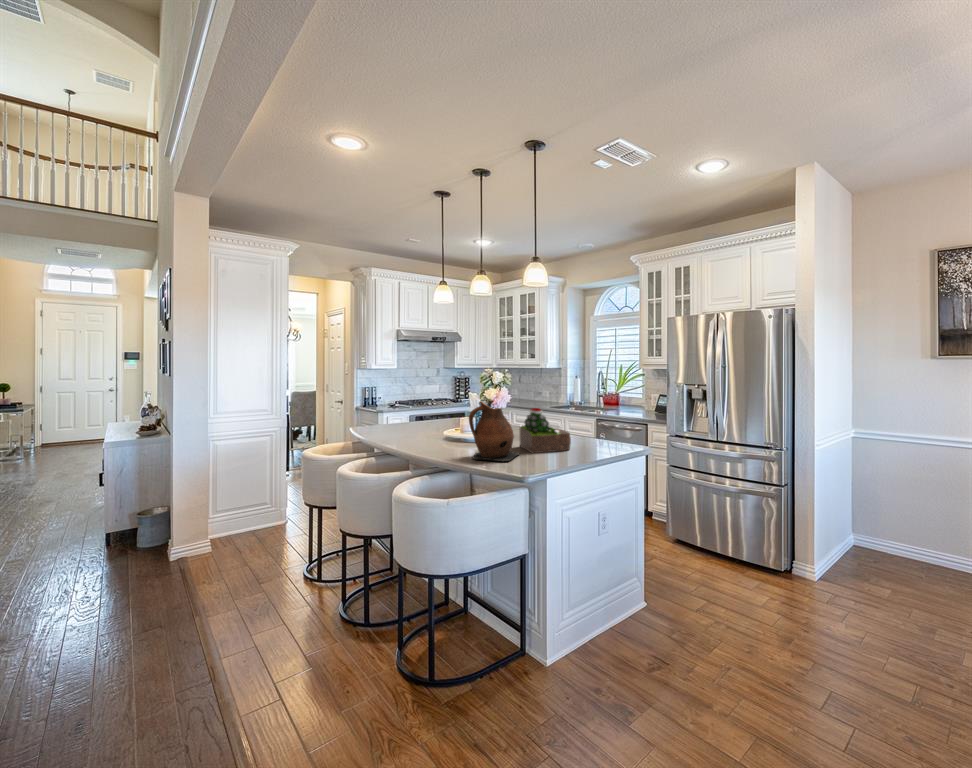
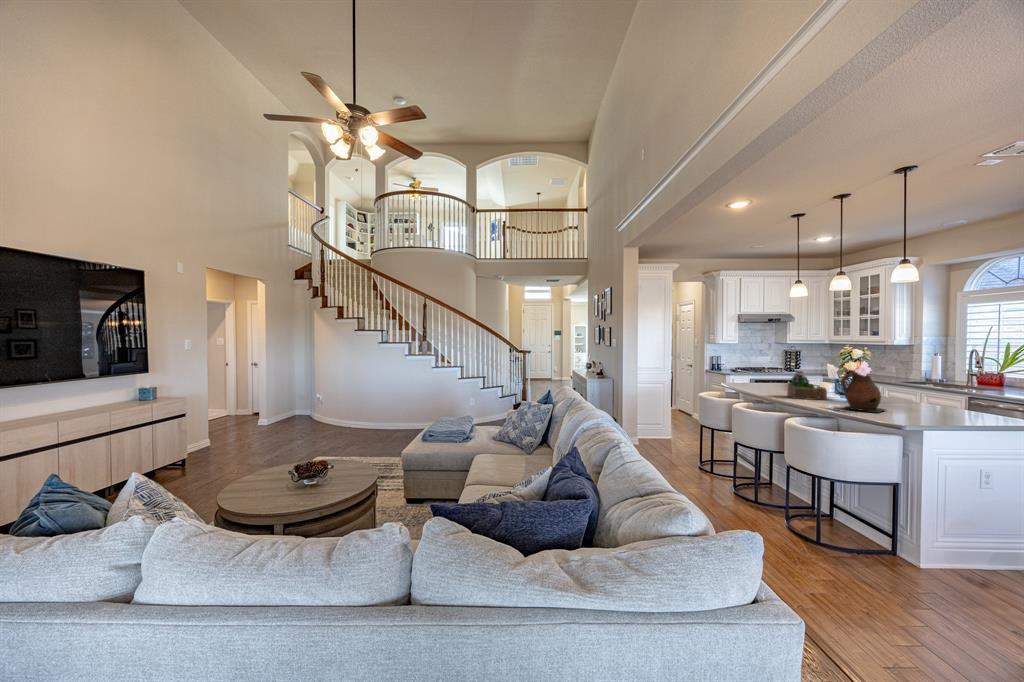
succulent plant: present [520,408,571,453] -> present [787,371,827,400]

